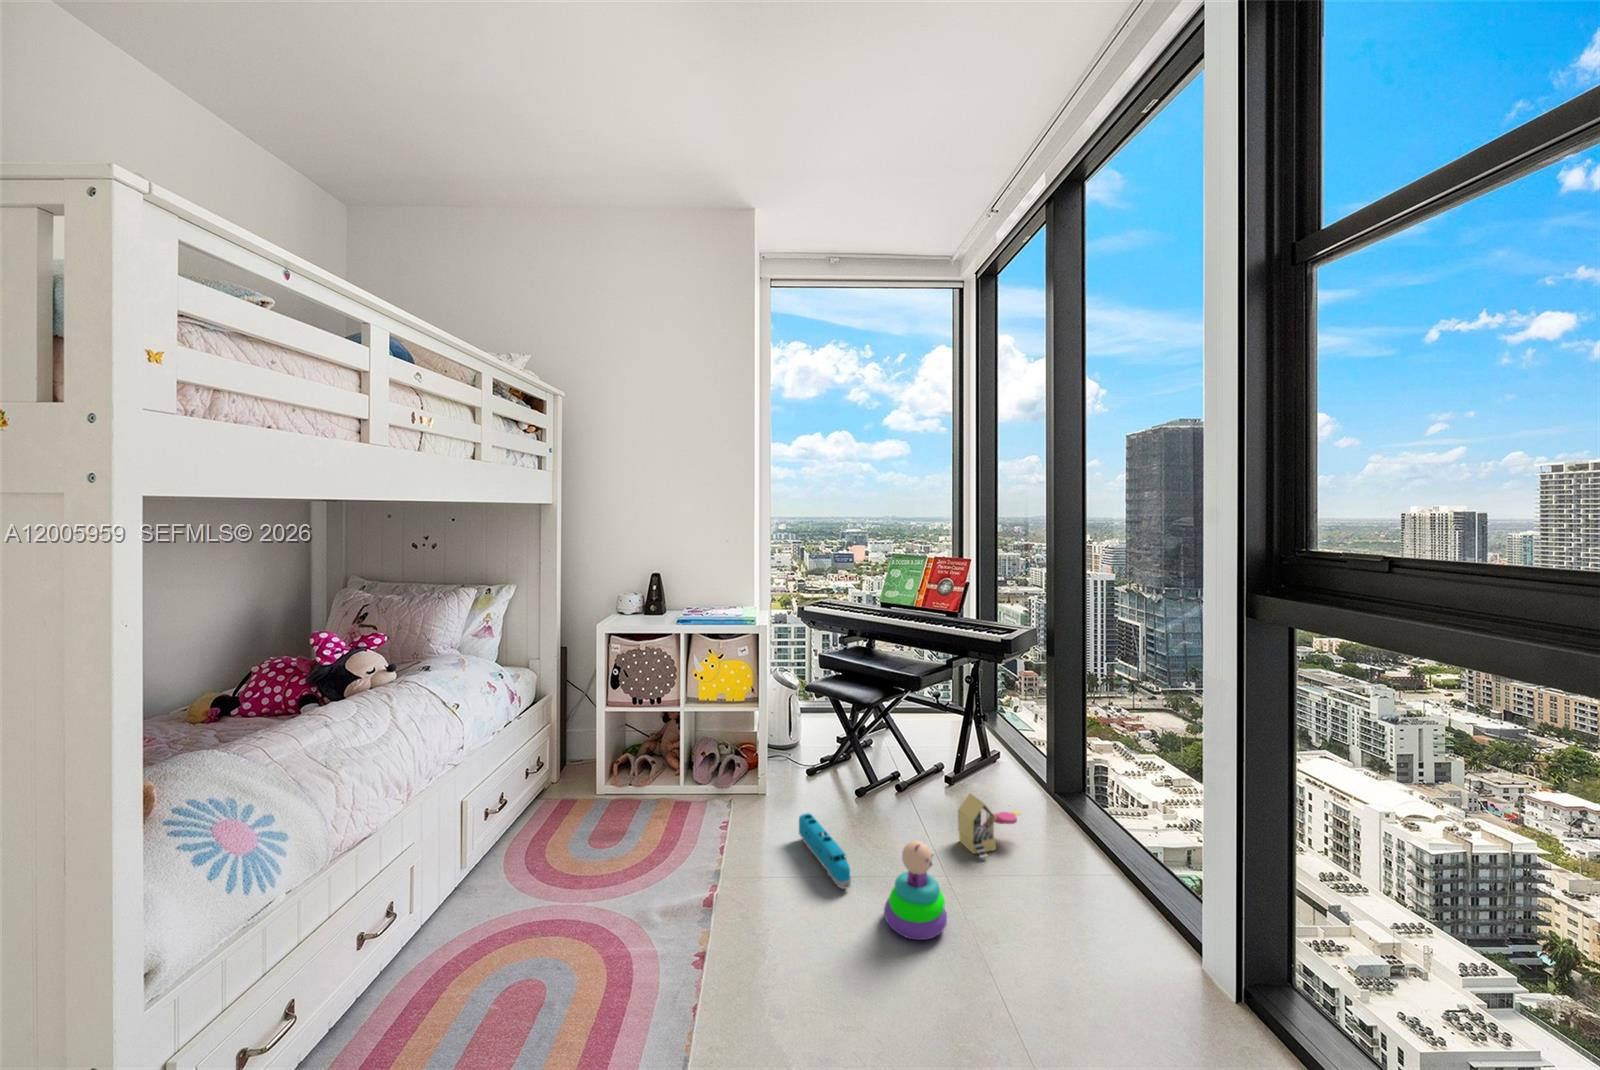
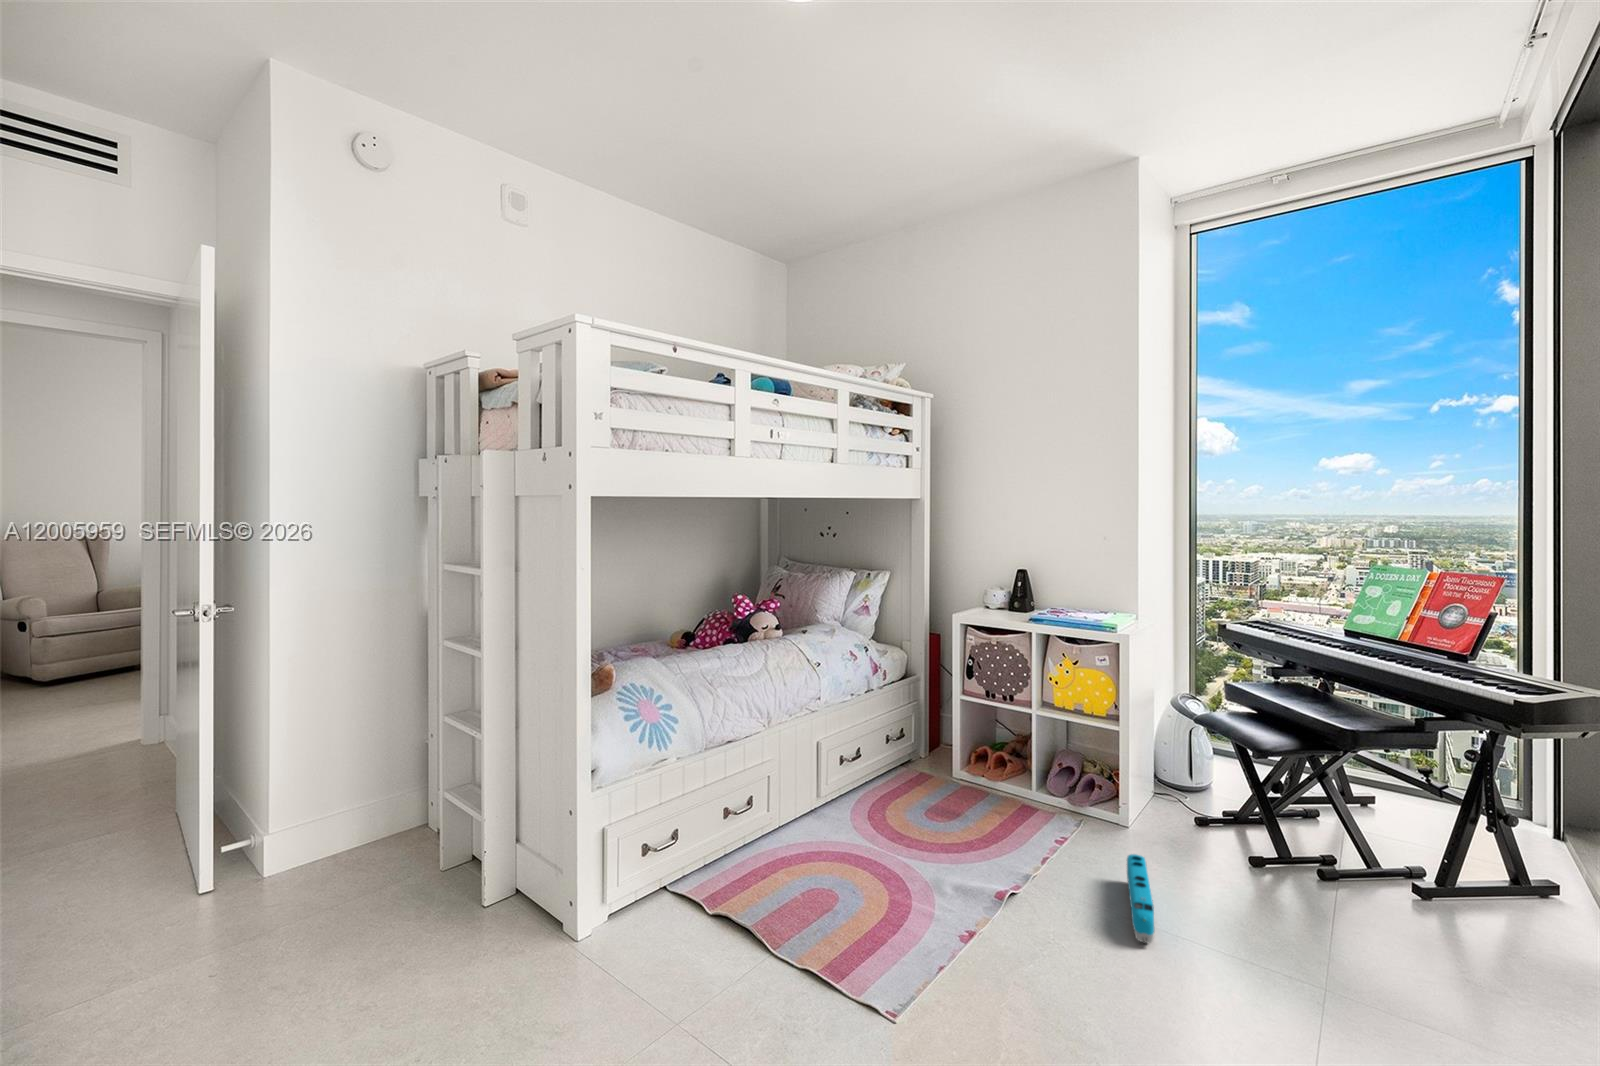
toy house: present [958,793,1021,858] -> none [1365,903,1498,998]
stacking toy: present [884,841,947,940] -> none [1167,908,1256,1032]

